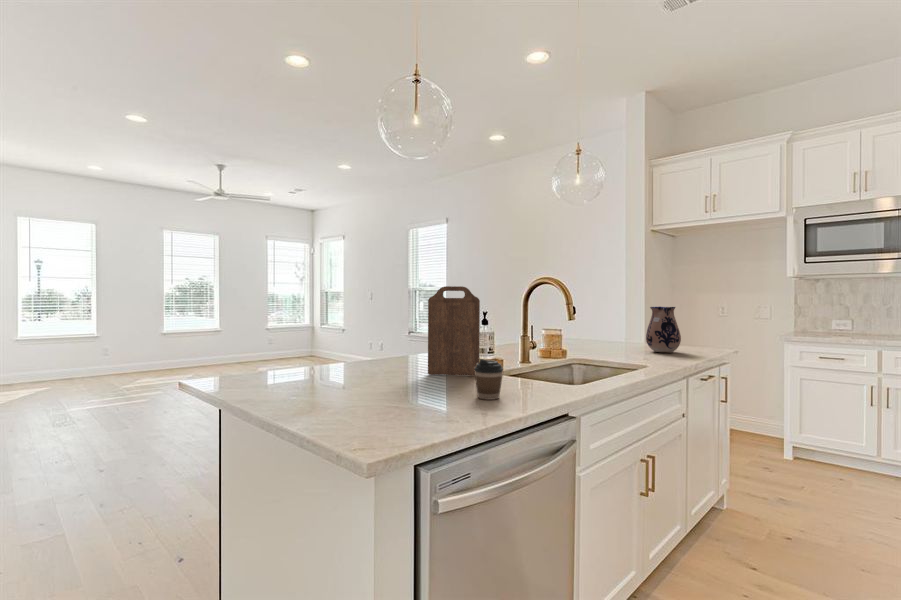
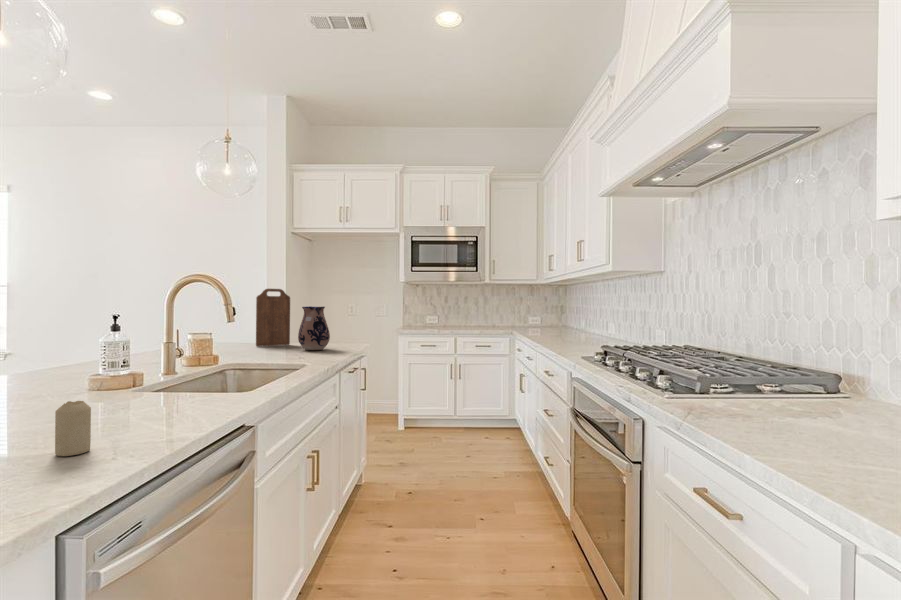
cutting board: present [428,286,480,376] -> present [256,289,290,347]
coffee cup: present [474,359,503,400] -> none [122,373,166,424]
candle: none [428,375,448,414] -> present [55,401,91,456]

